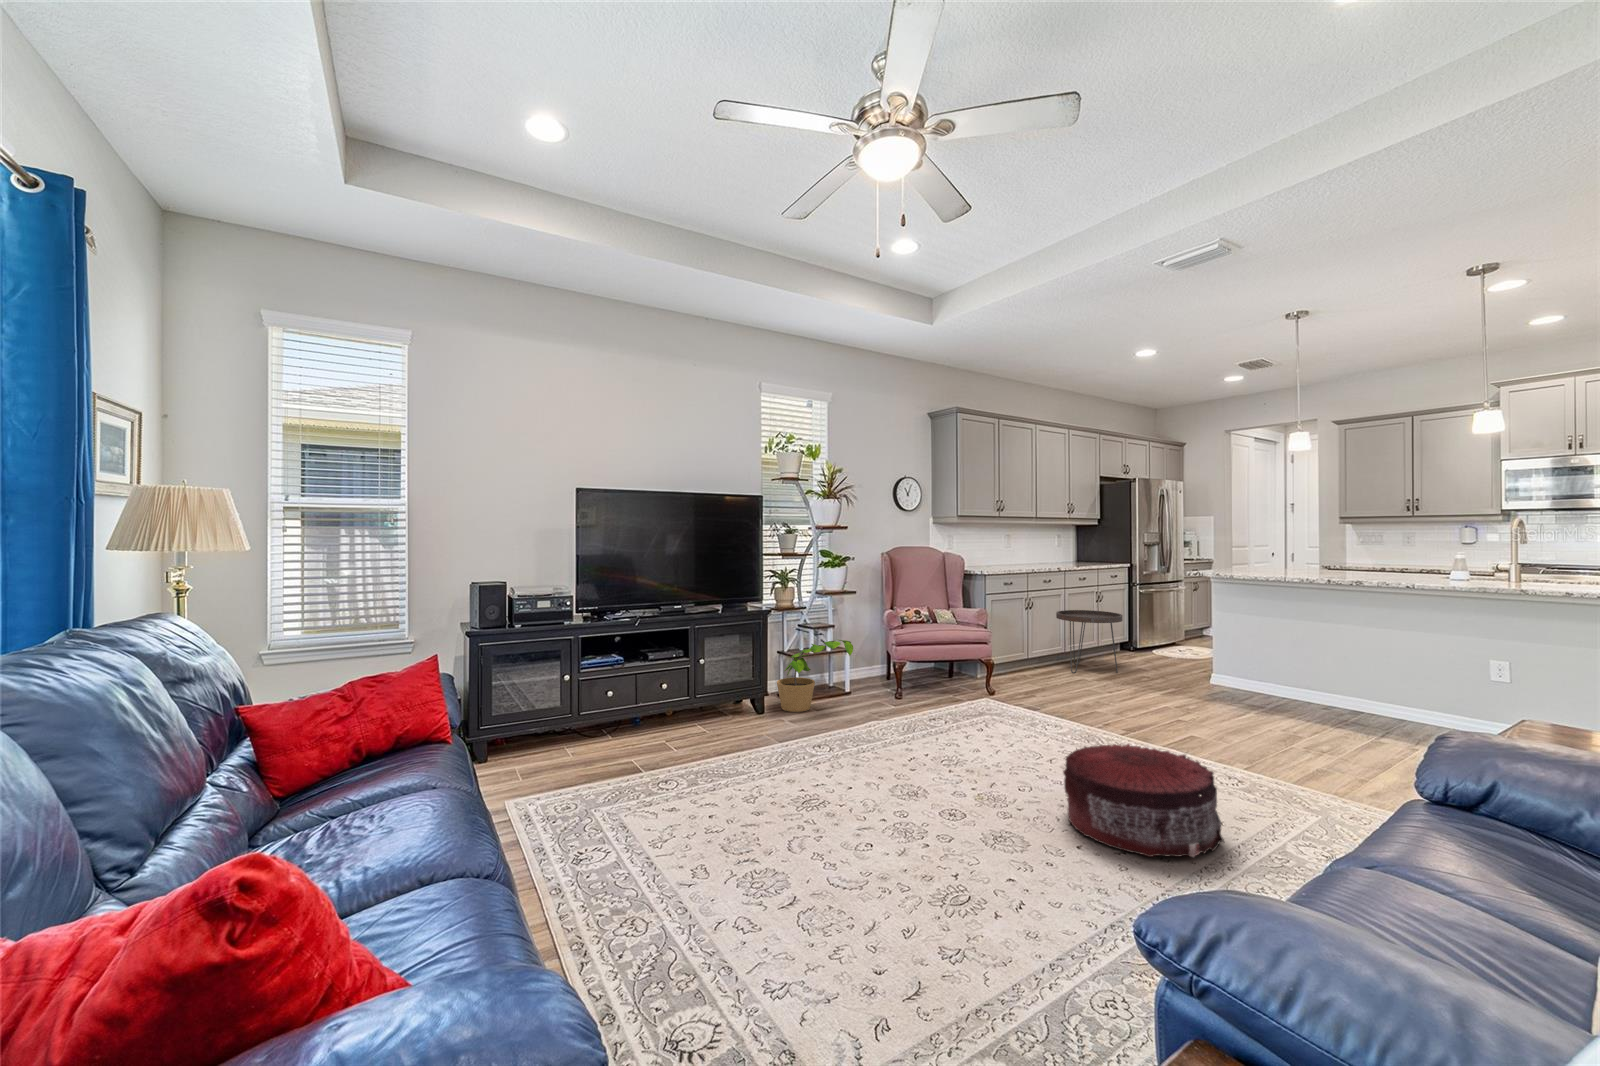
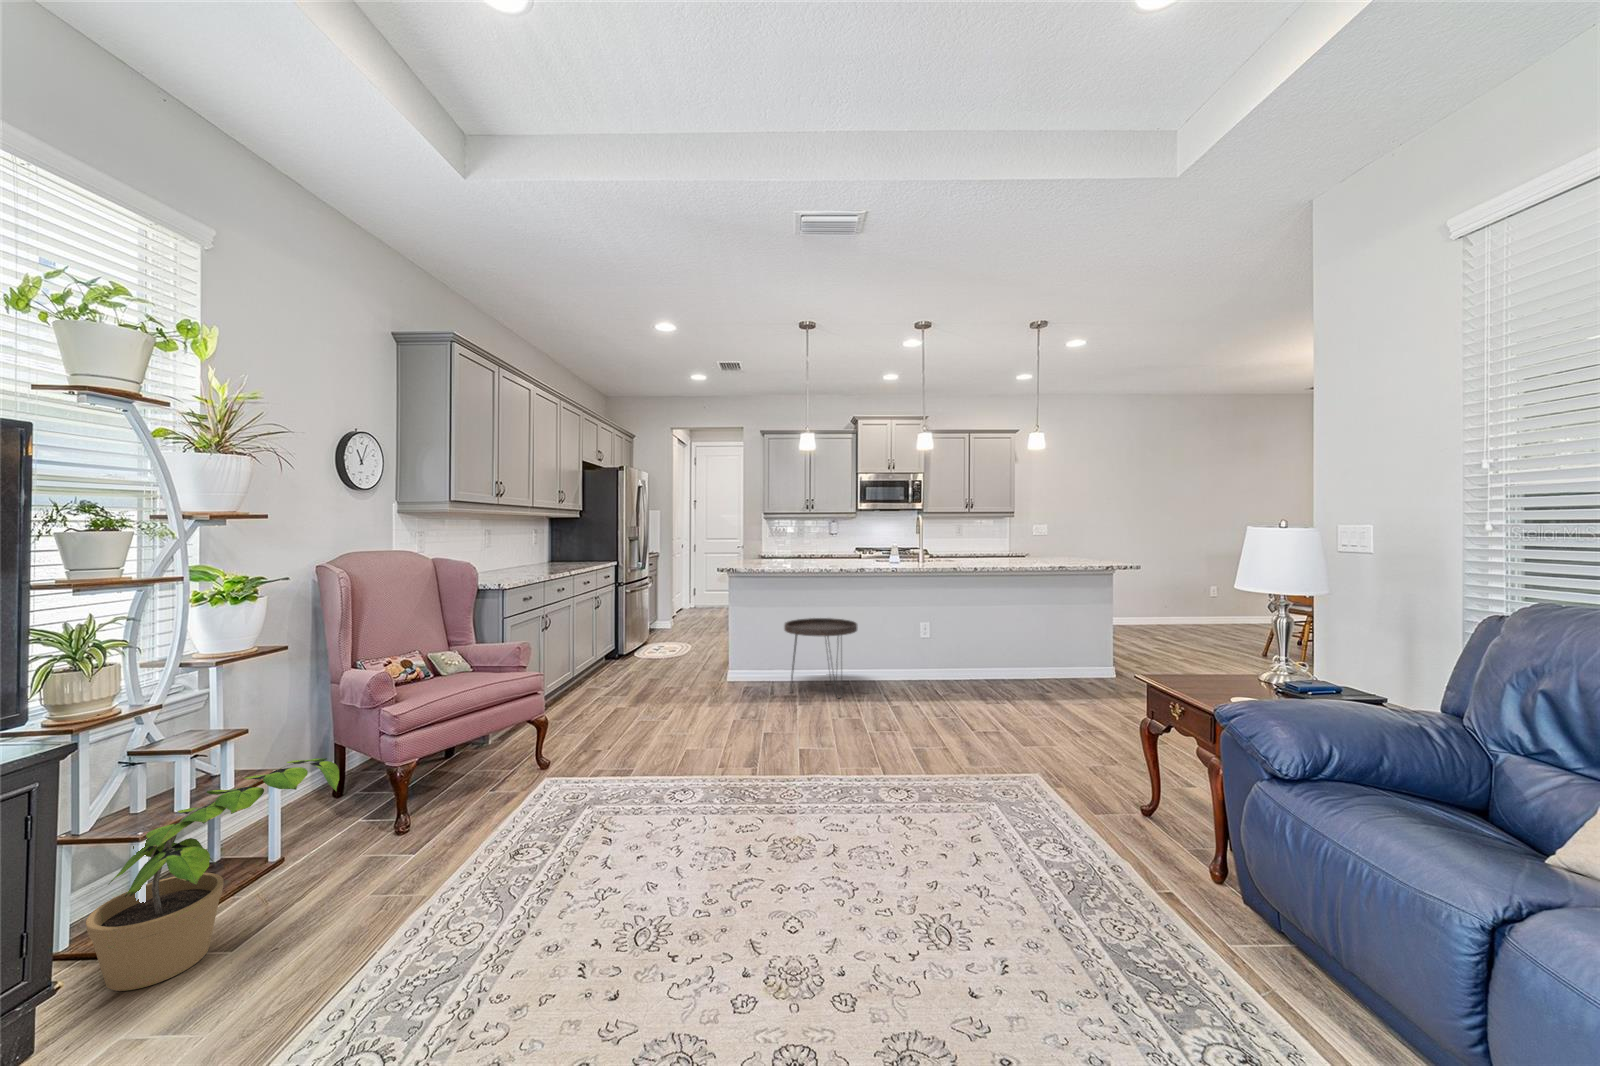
side table: present [1056,610,1123,673] -> present [784,618,858,698]
pouf: present [1063,744,1224,857] -> none [878,794,1069,978]

